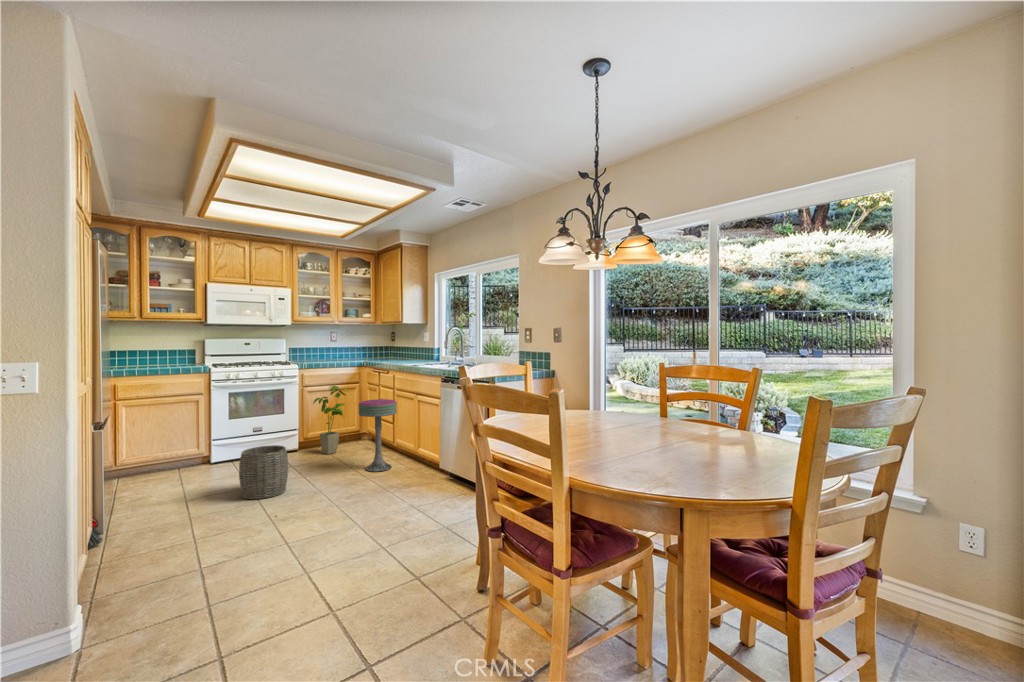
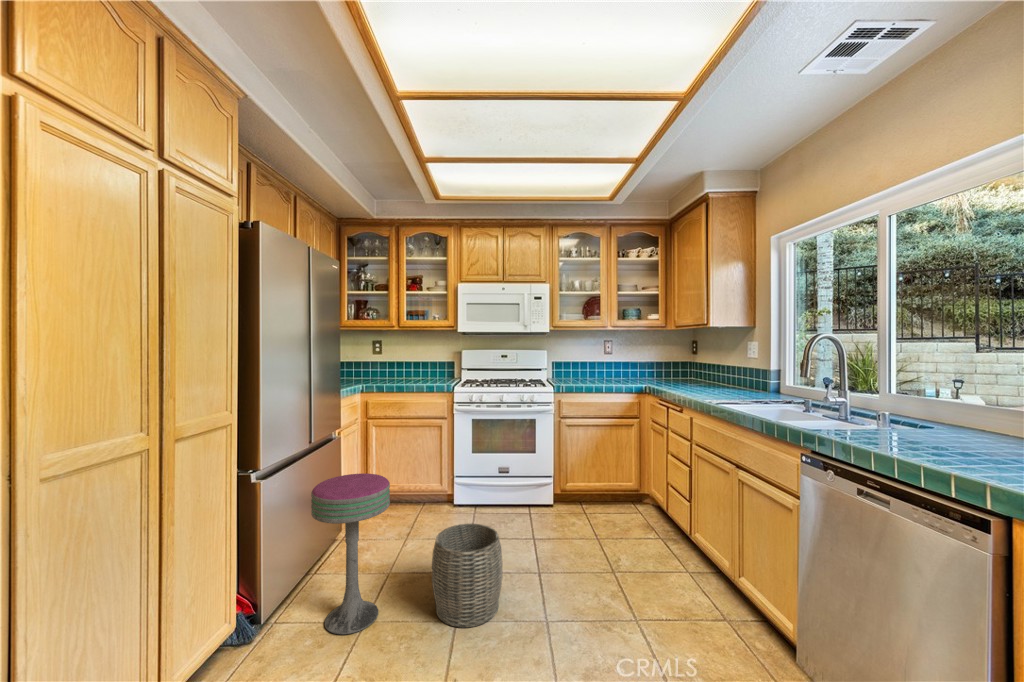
house plant: present [313,386,350,454] -> none [568,422,621,526]
bar stool: present [359,399,397,472] -> present [311,473,390,634]

